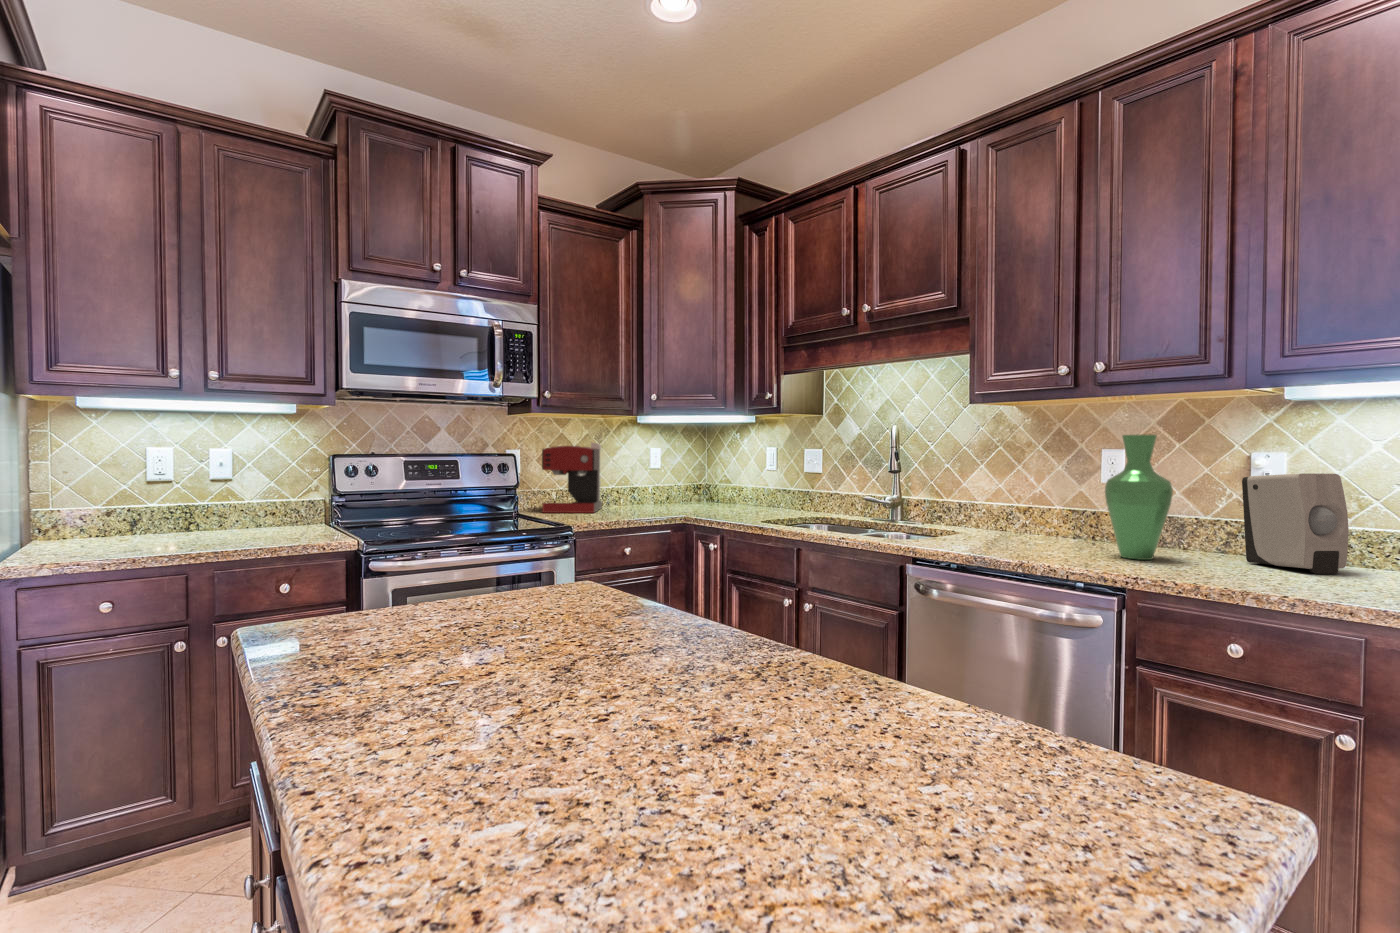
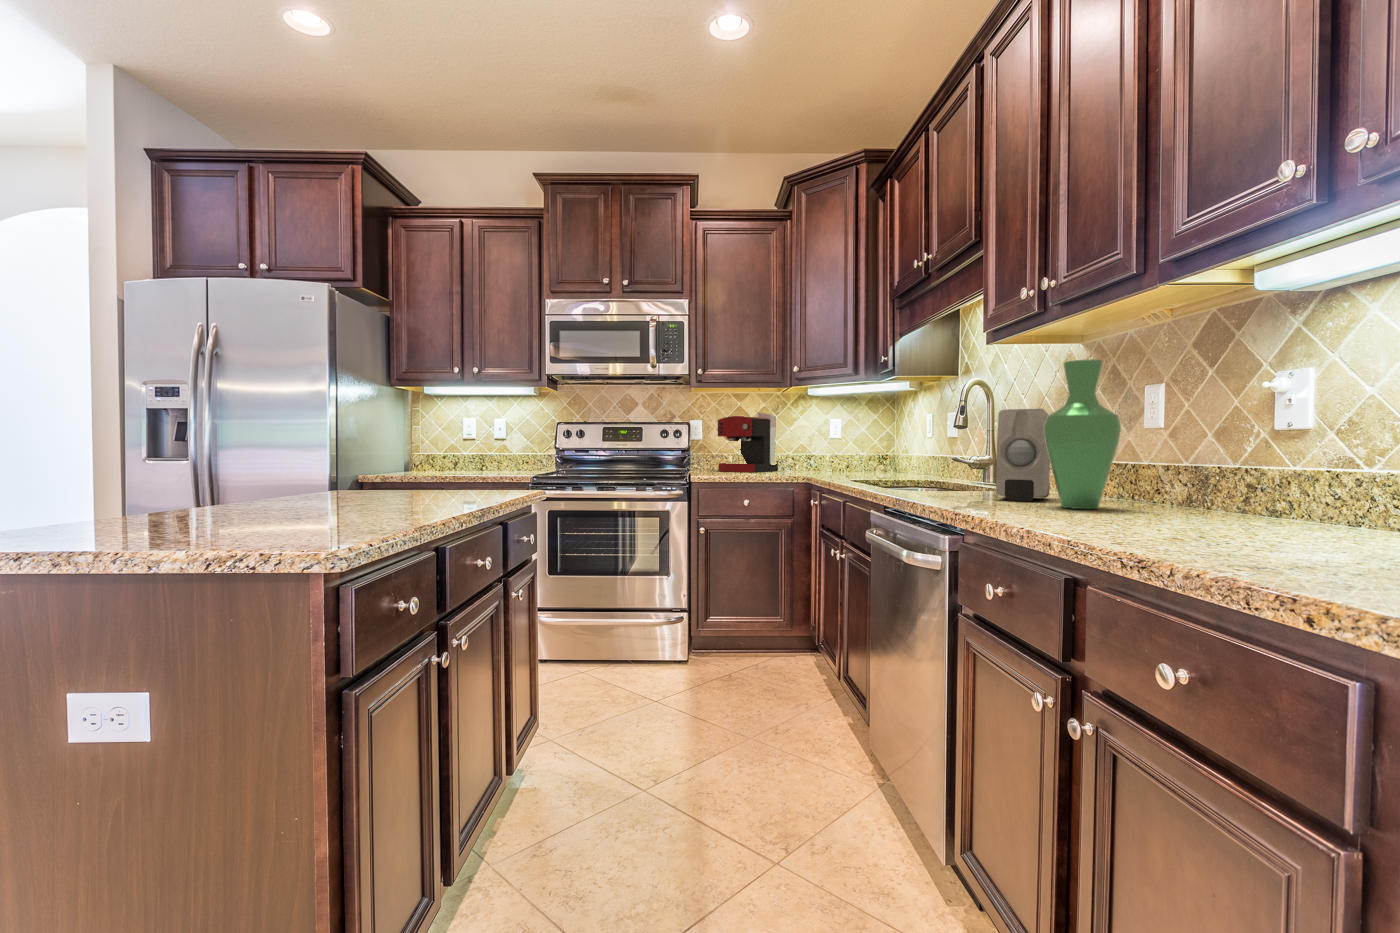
soap dispenser: present [1242,473,1349,574] -> present [996,409,1050,501]

